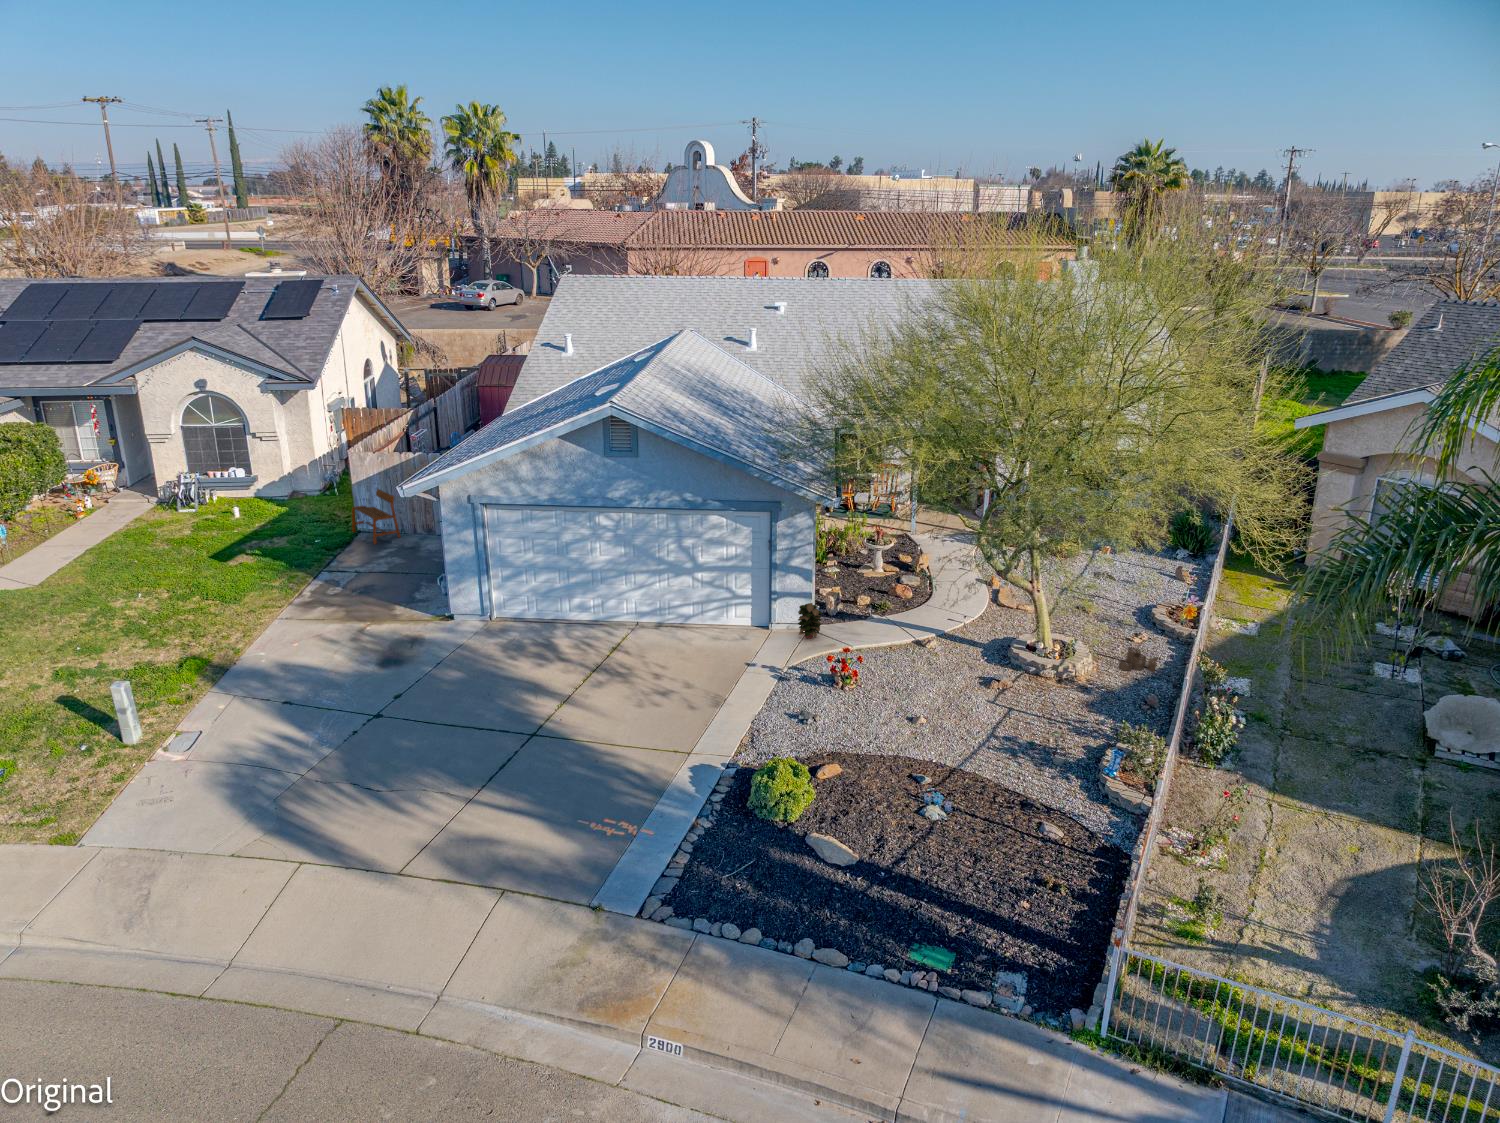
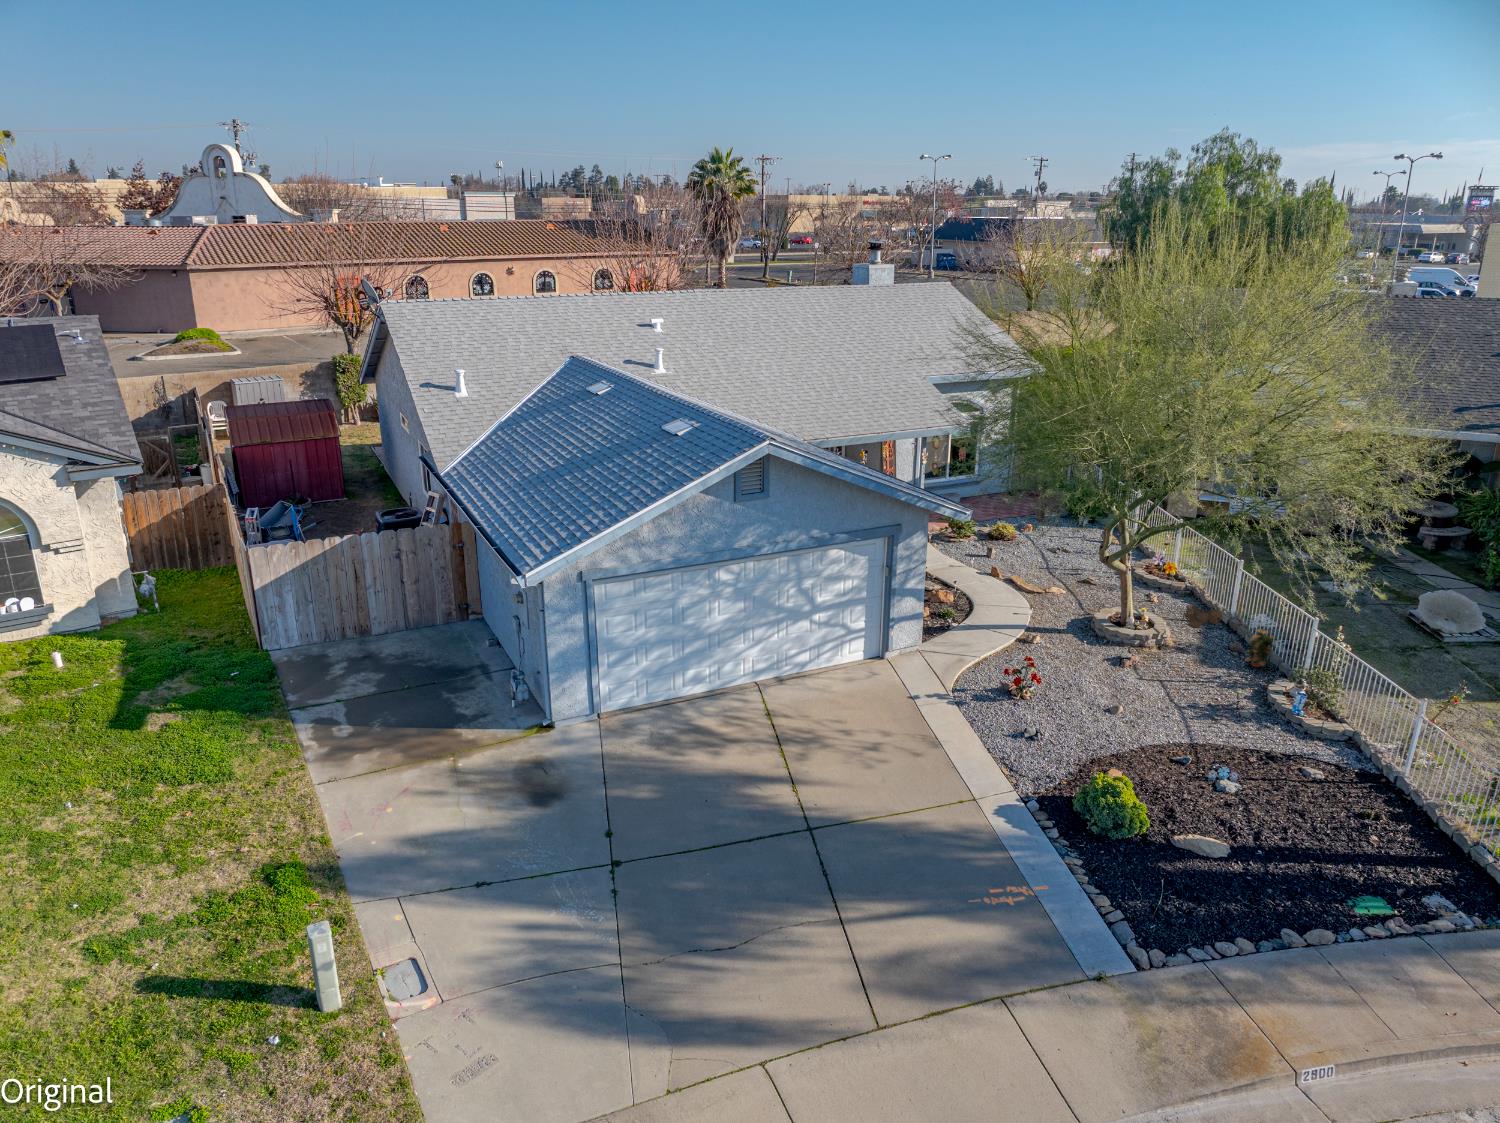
bench: present [352,489,400,544] -> none [273,588,350,663]
decorative plant: present [798,603,822,639] -> present [1245,629,1274,667]

